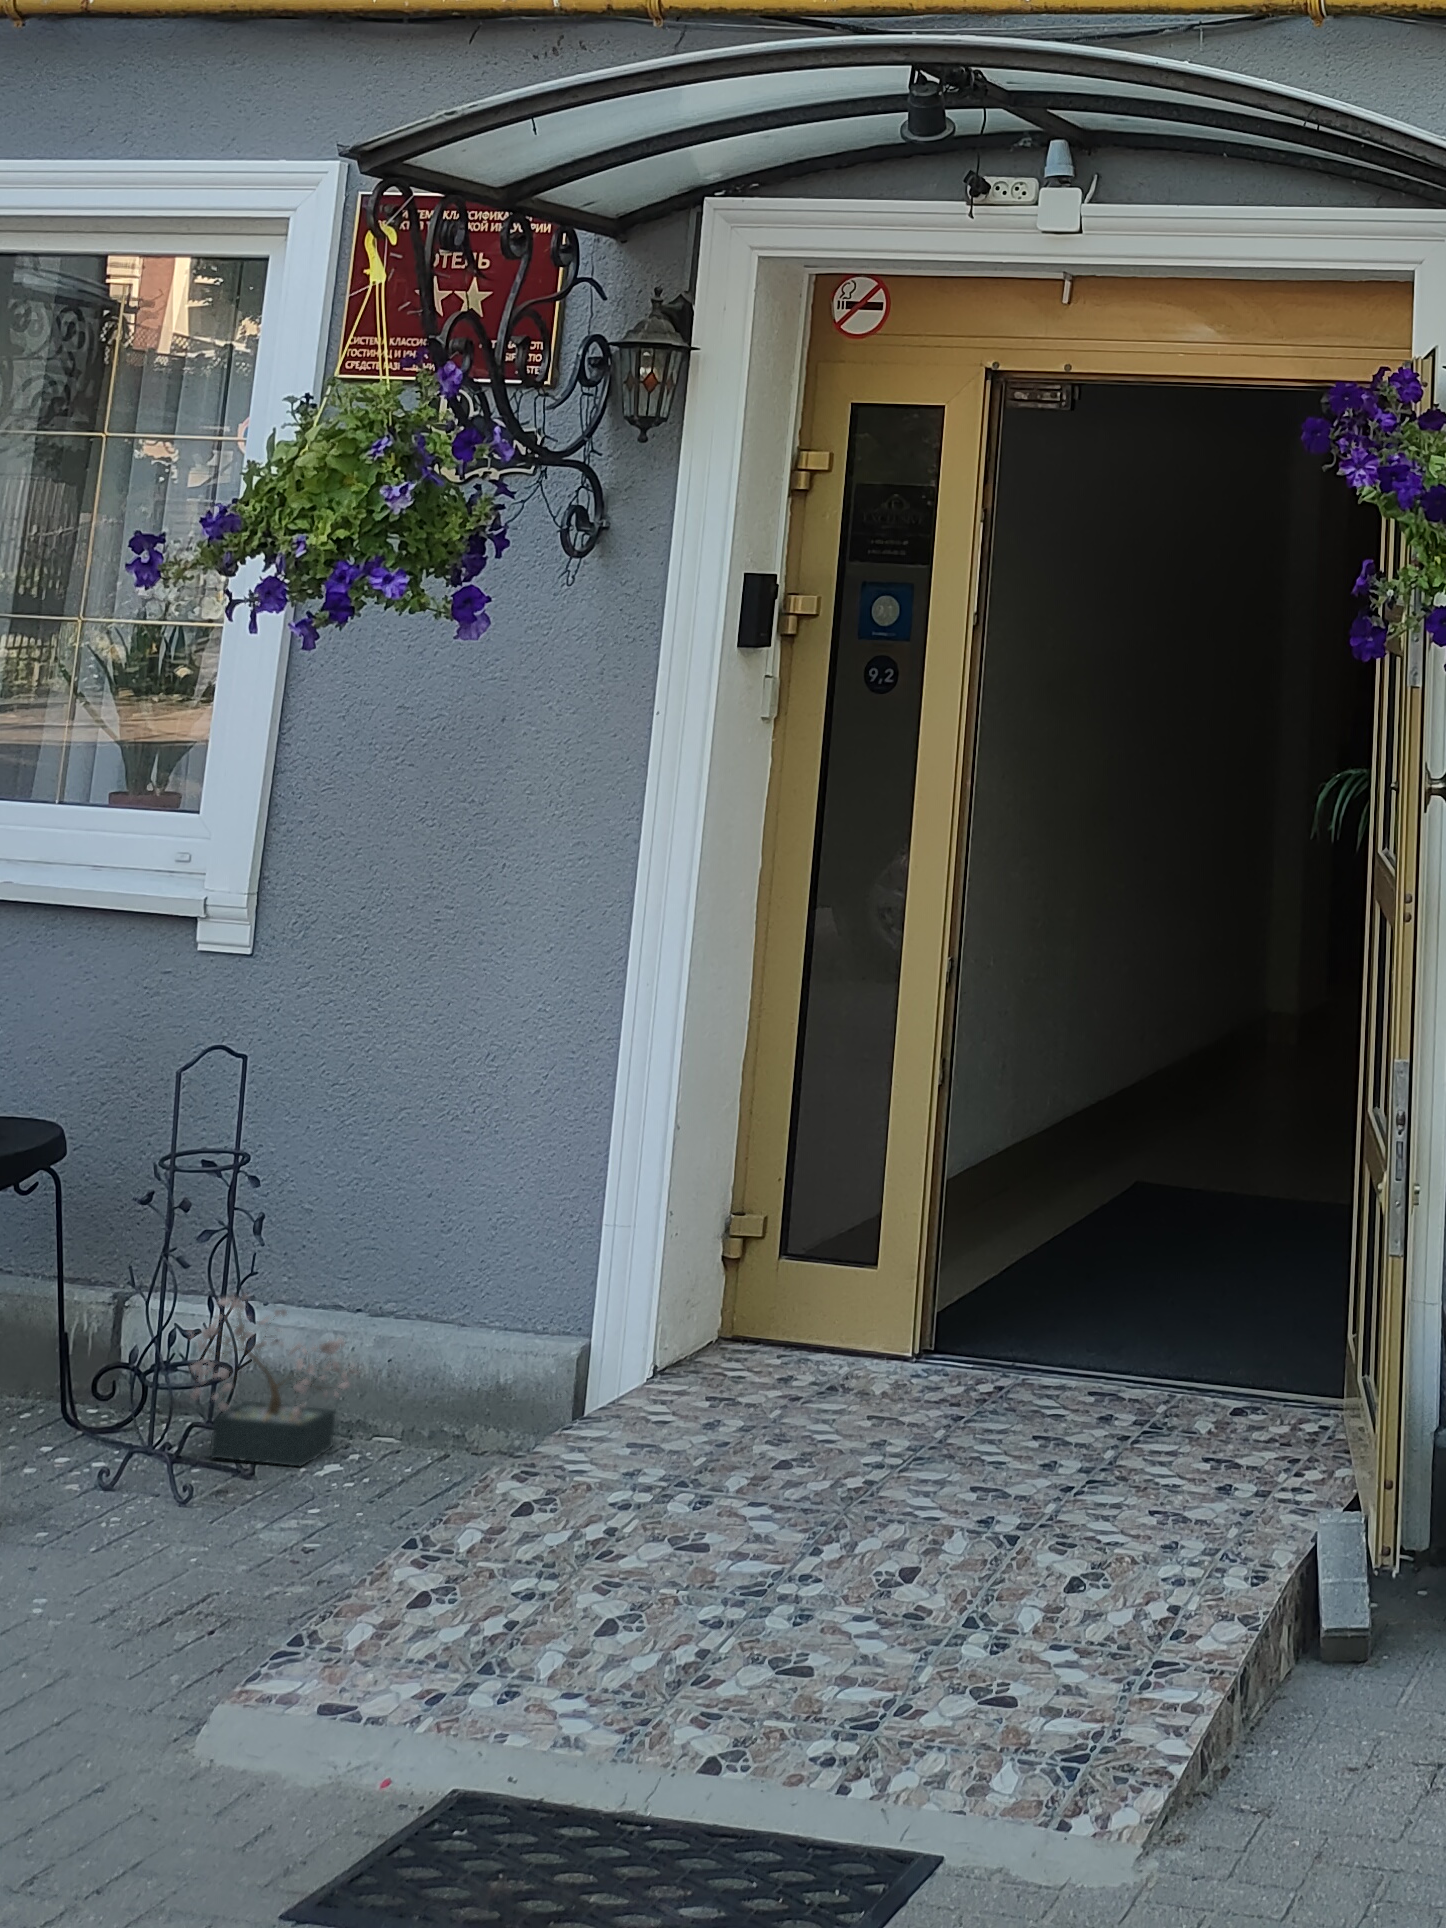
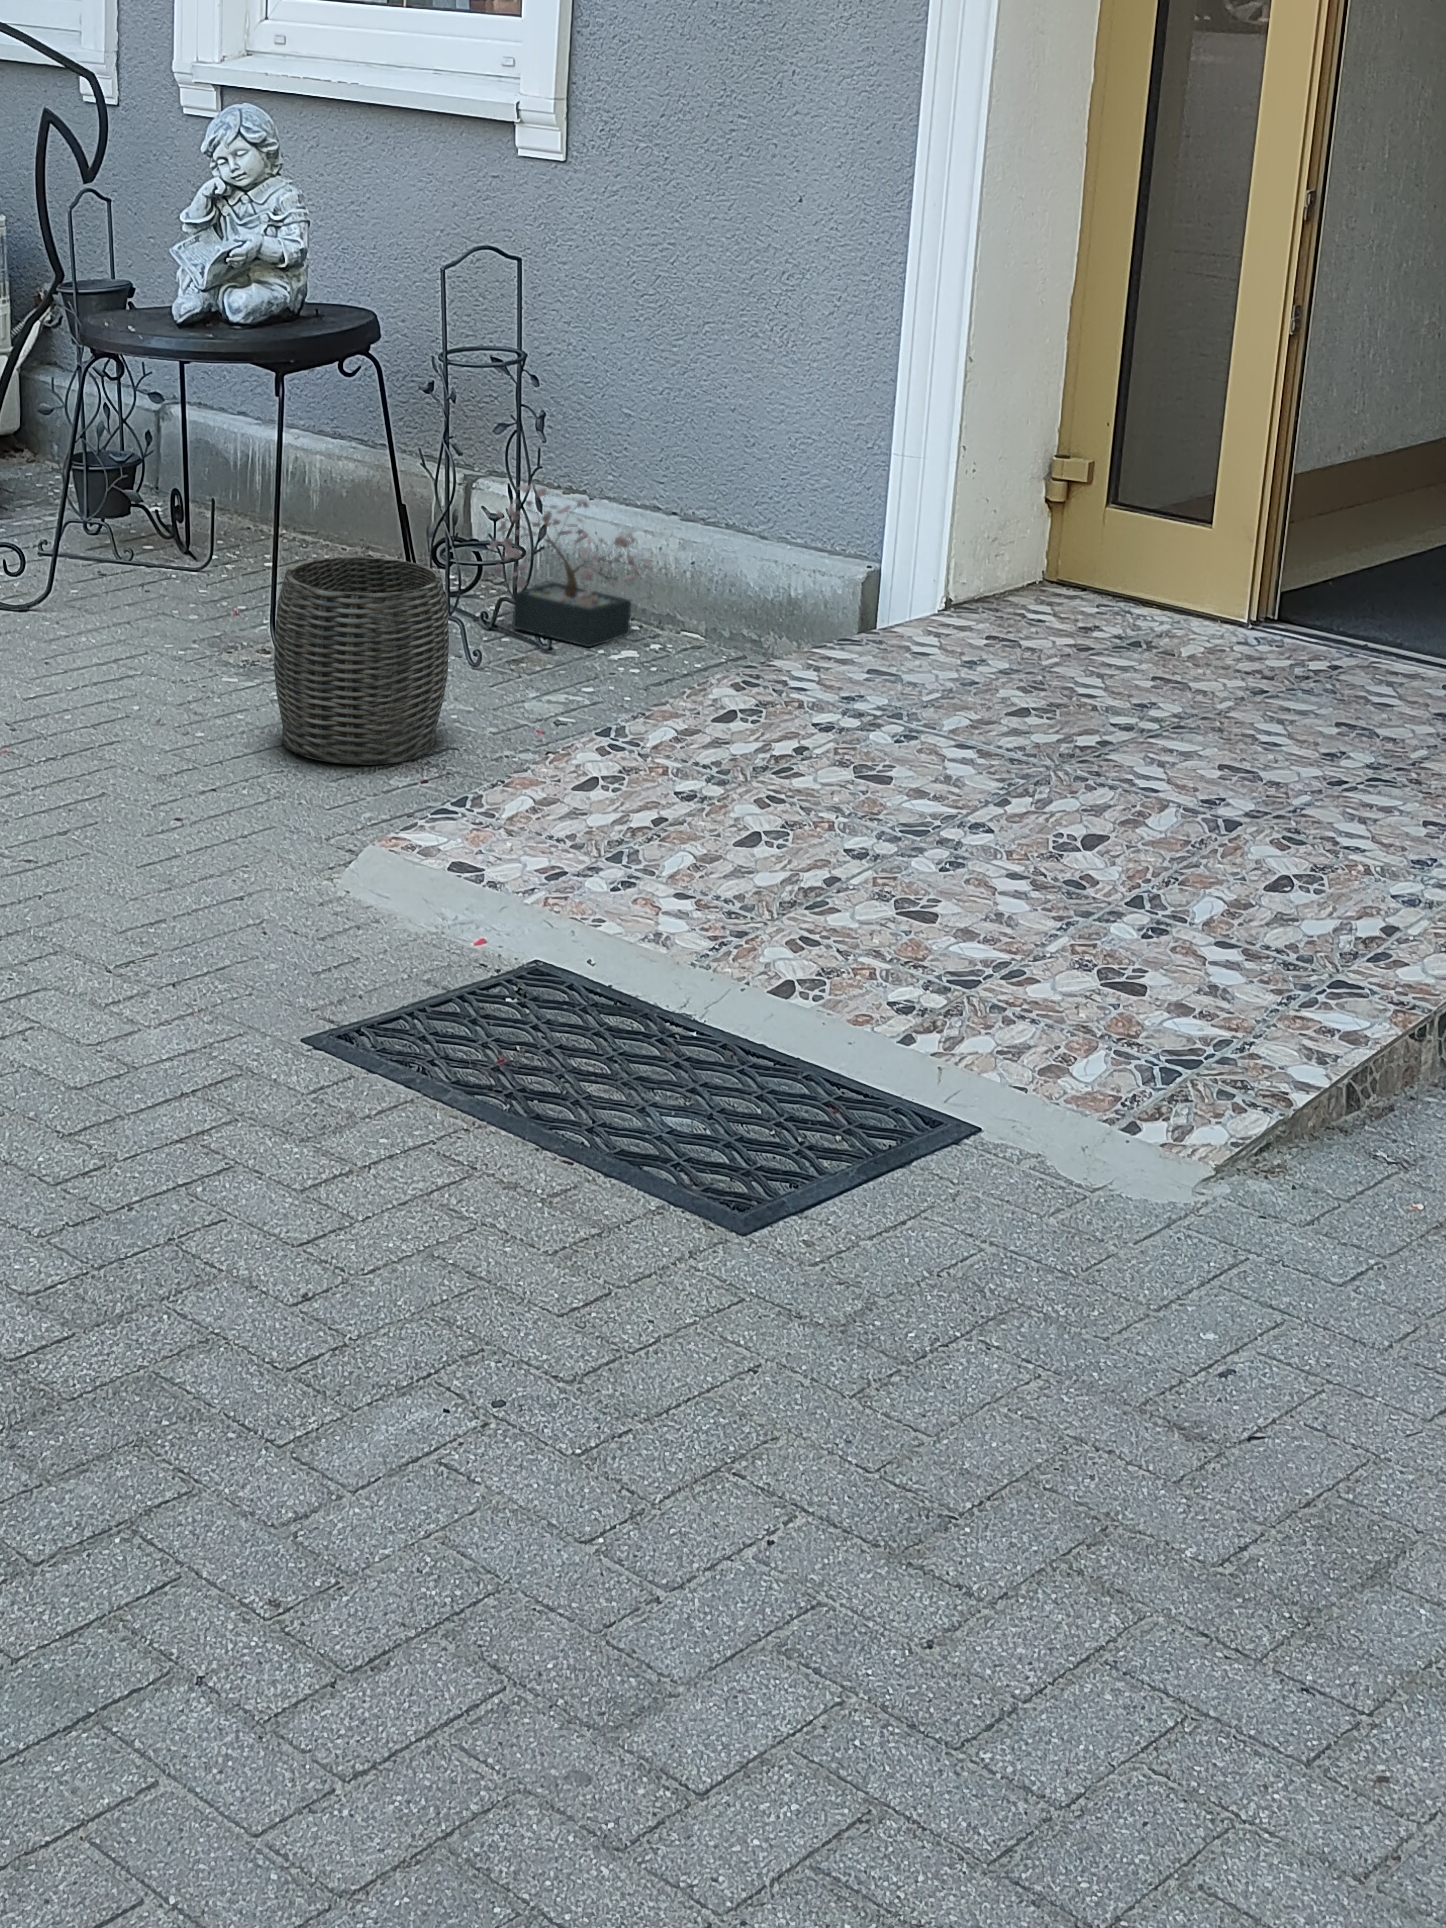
woven basket: none [35,1393,228,1629] -> present [274,557,449,764]

